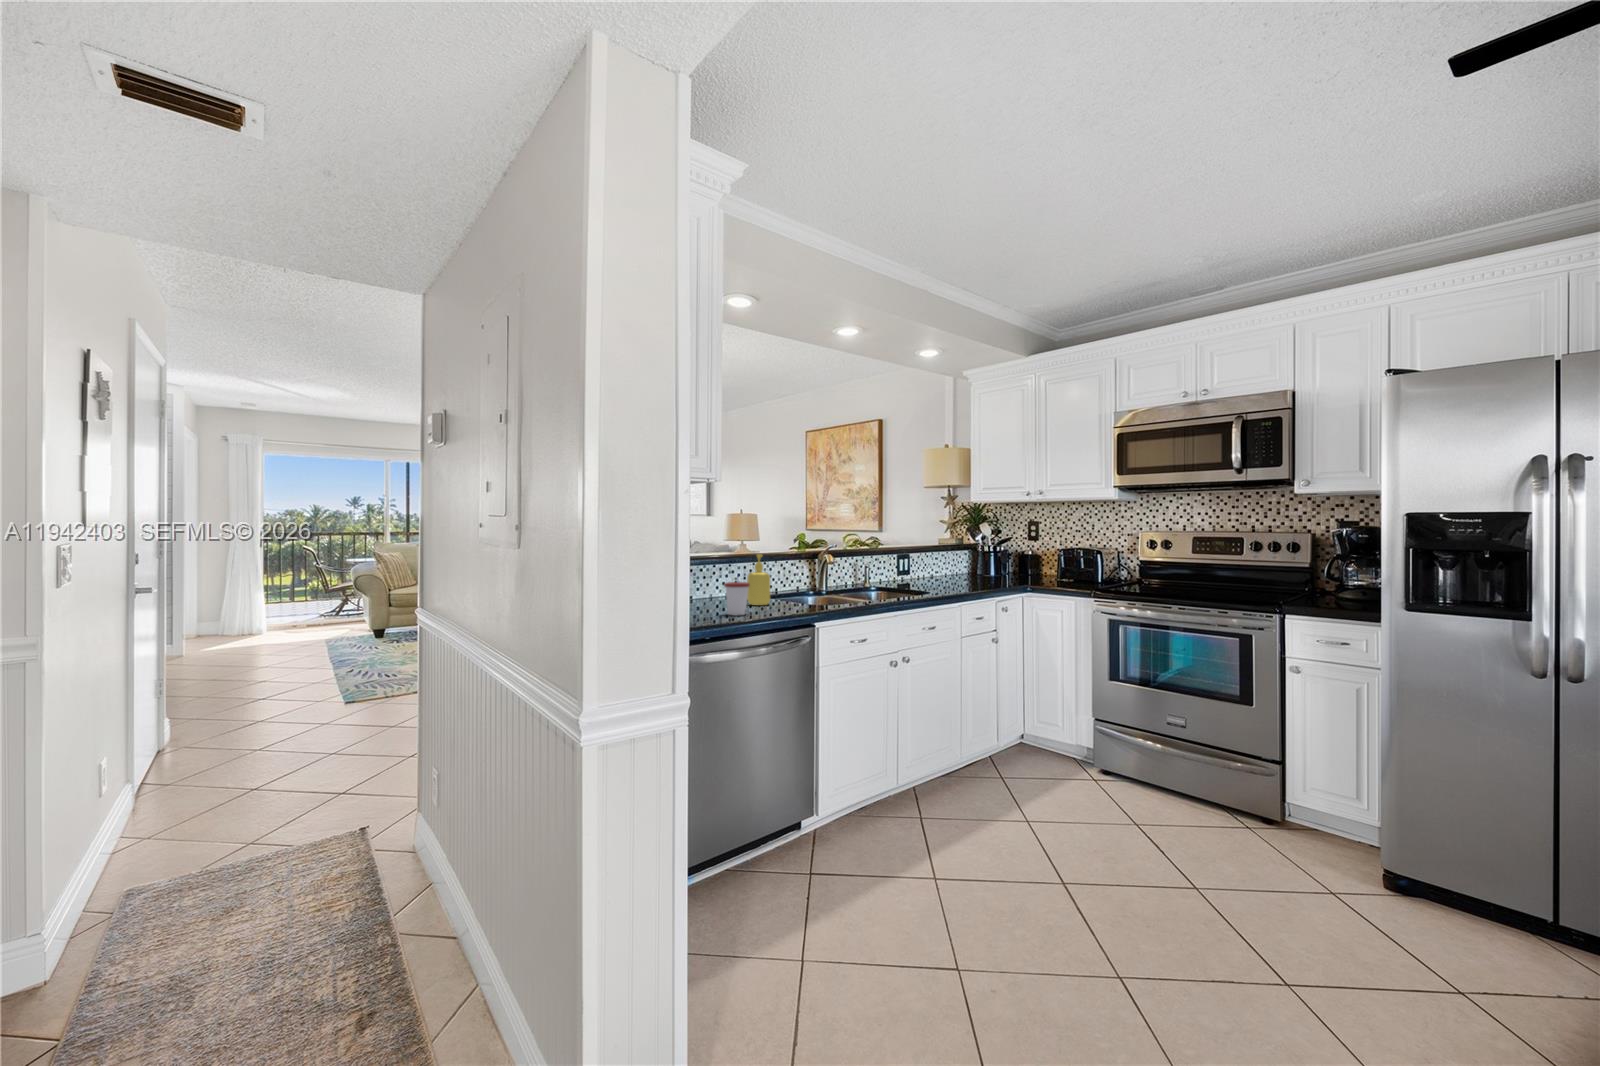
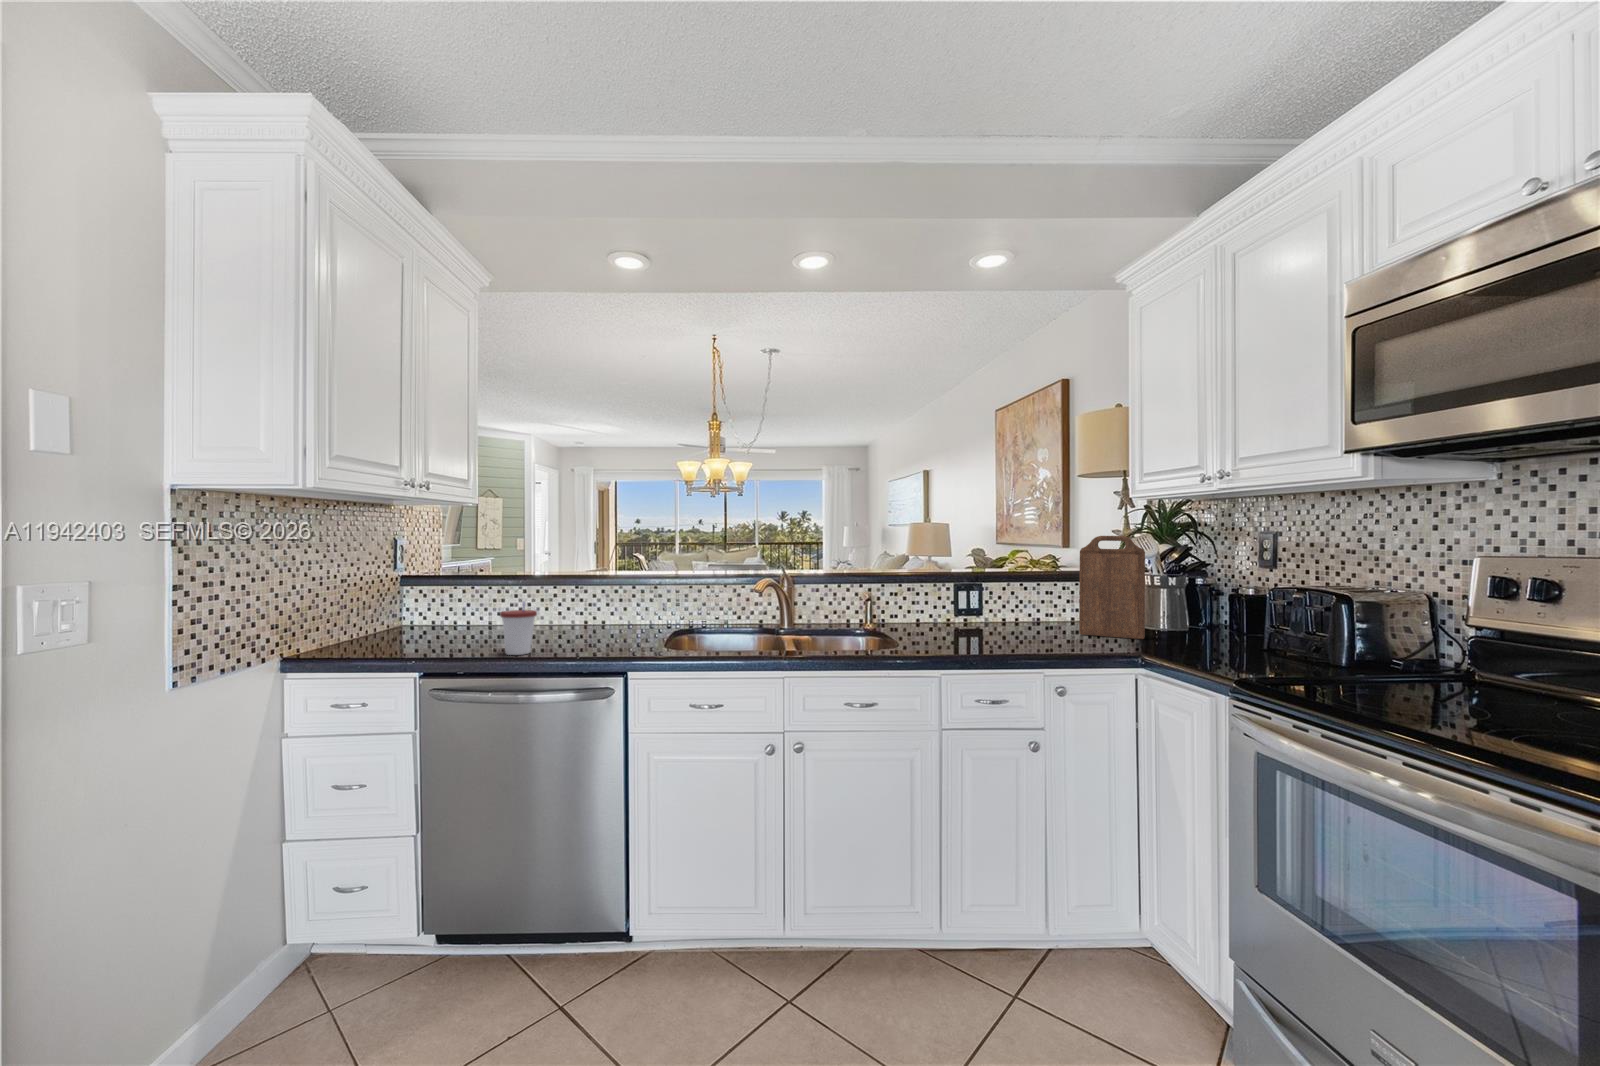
cutting board: none [964,524,998,583] -> present [1079,536,1145,639]
soap dispenser: present [747,554,770,605] -> none [605,574,639,643]

